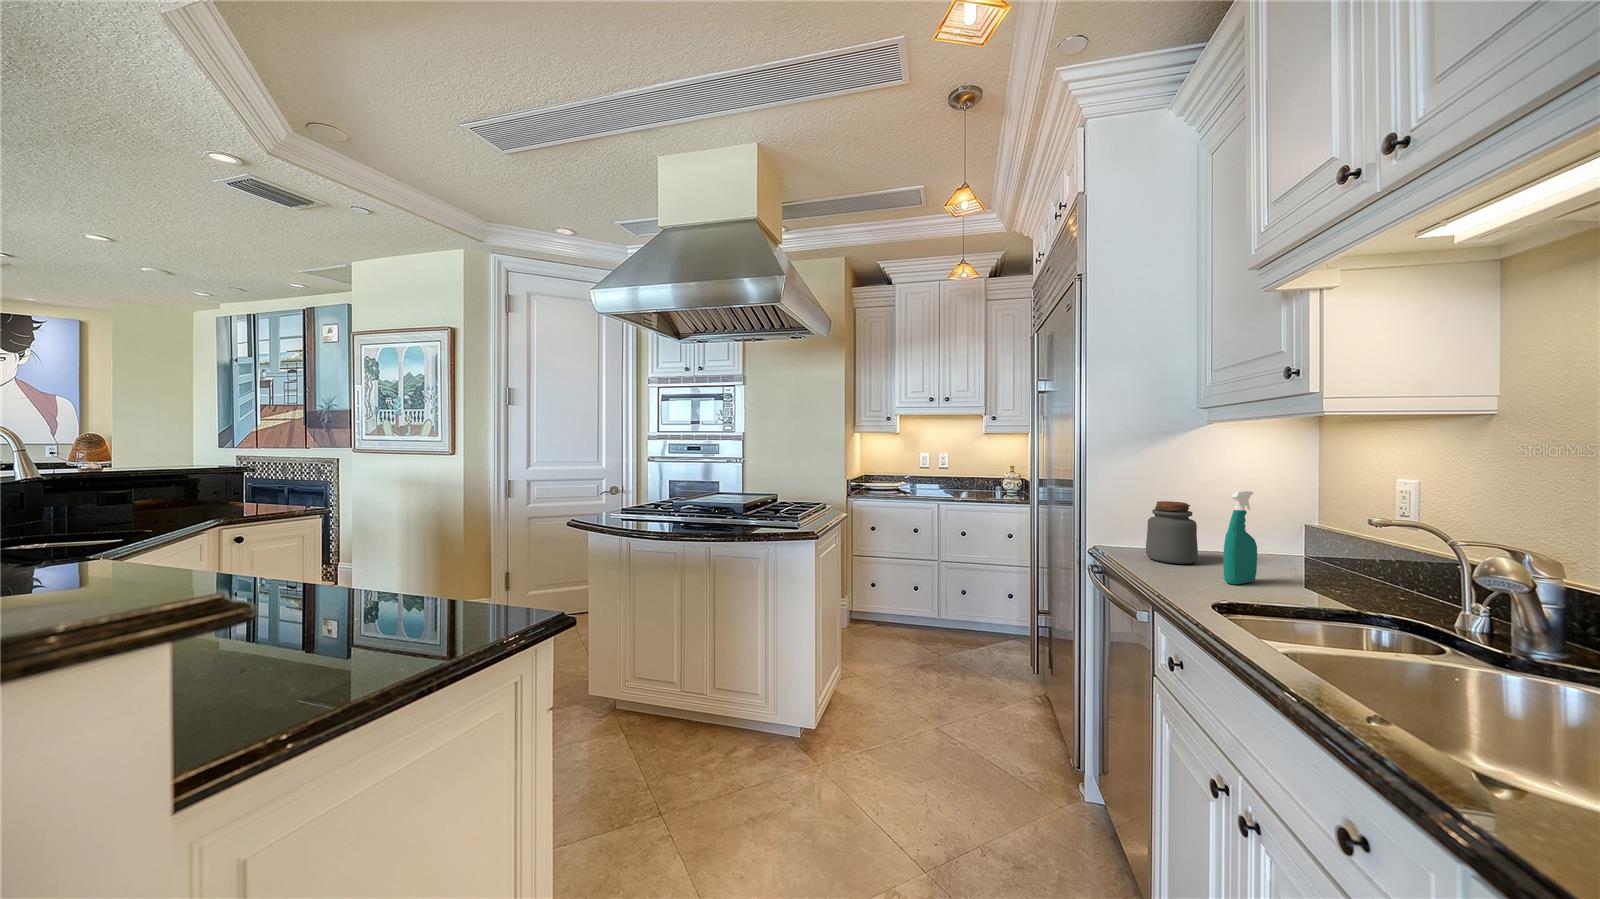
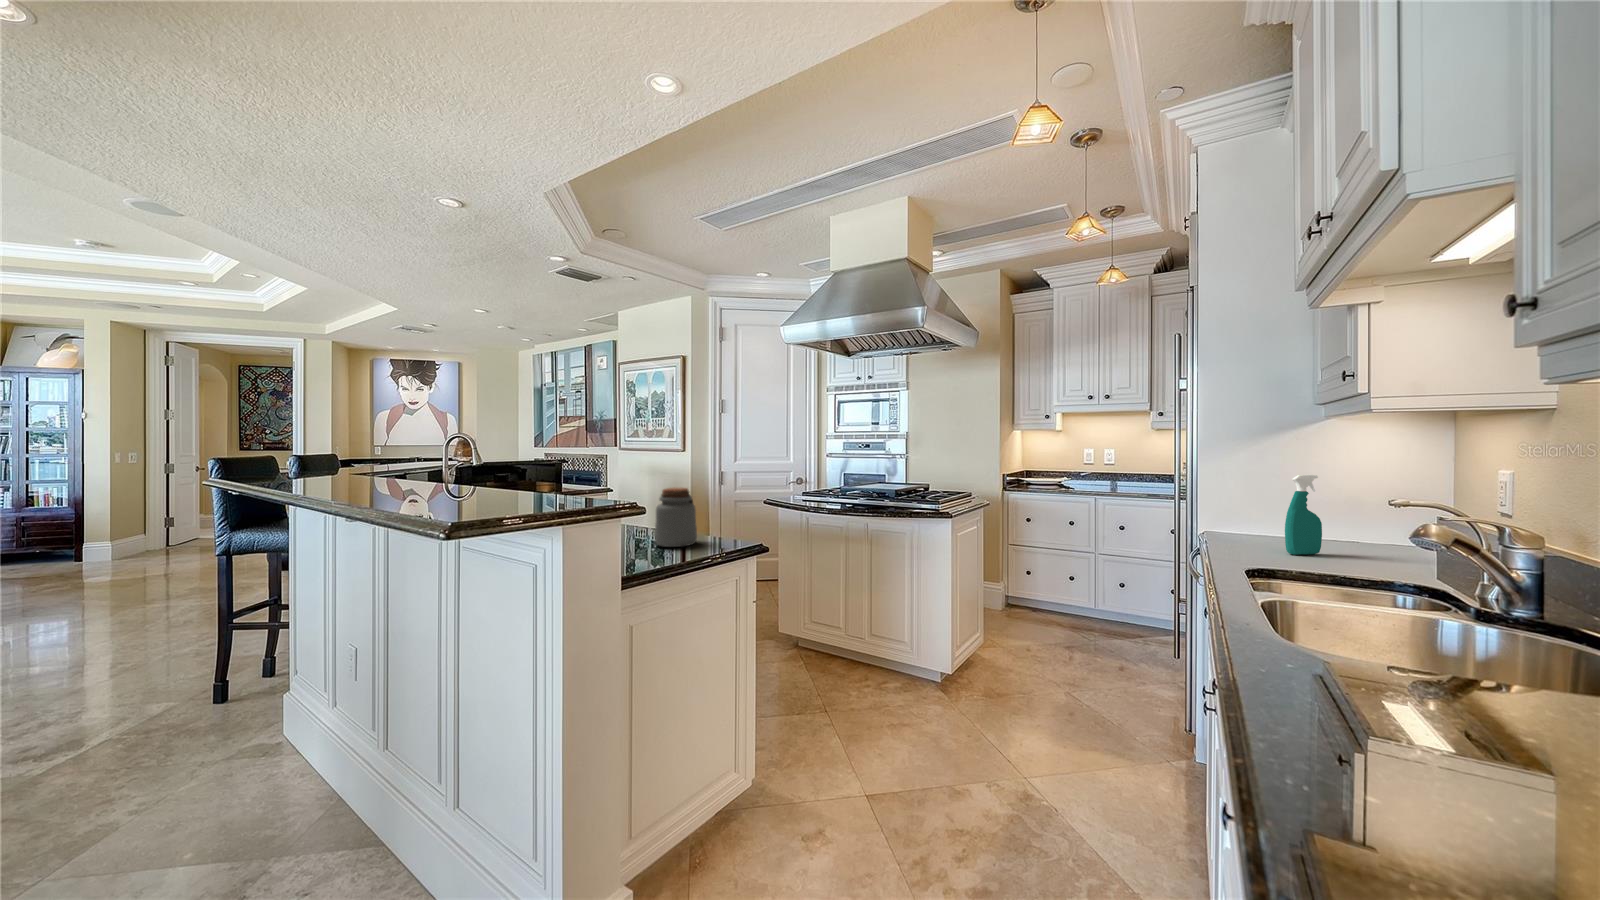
jar: present [1146,501,1198,564] -> present [655,488,697,547]

